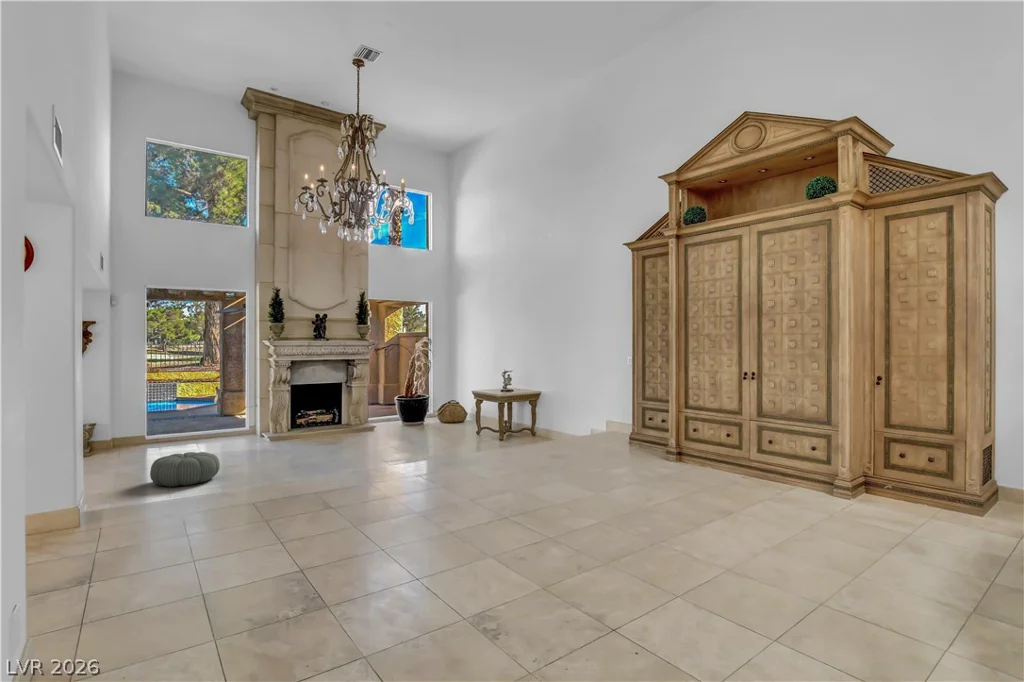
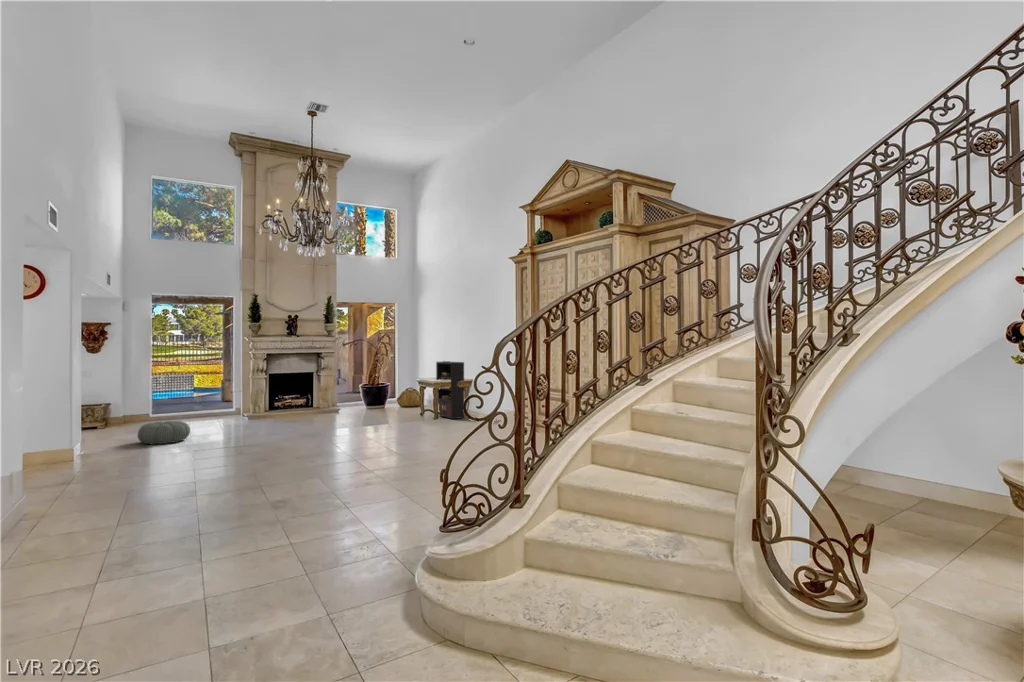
bookcase: none [505,370,561,440] -> present [436,361,464,419]

